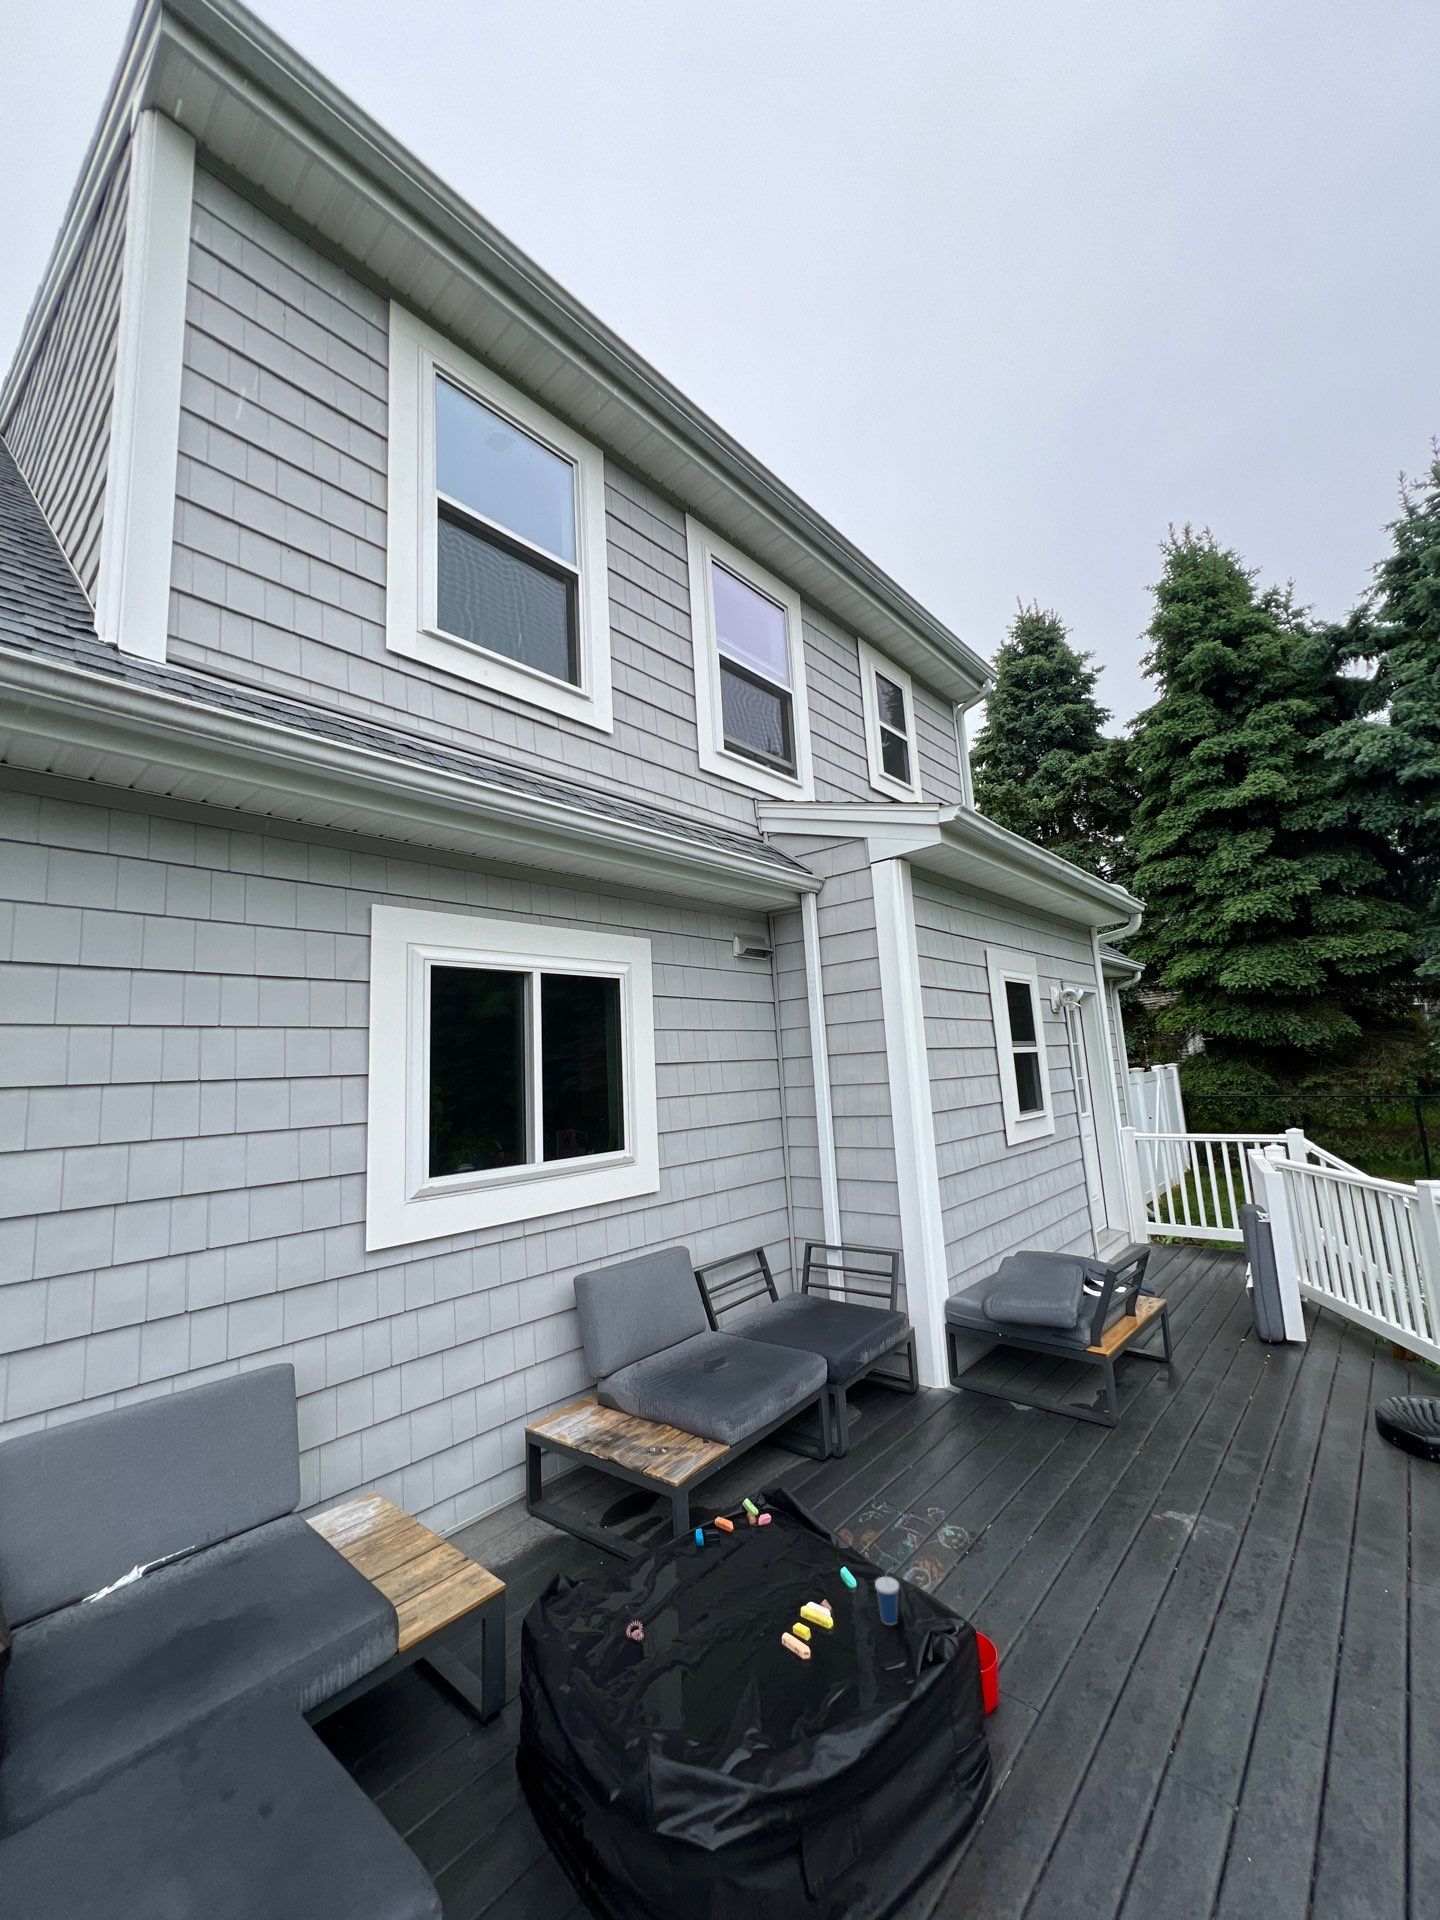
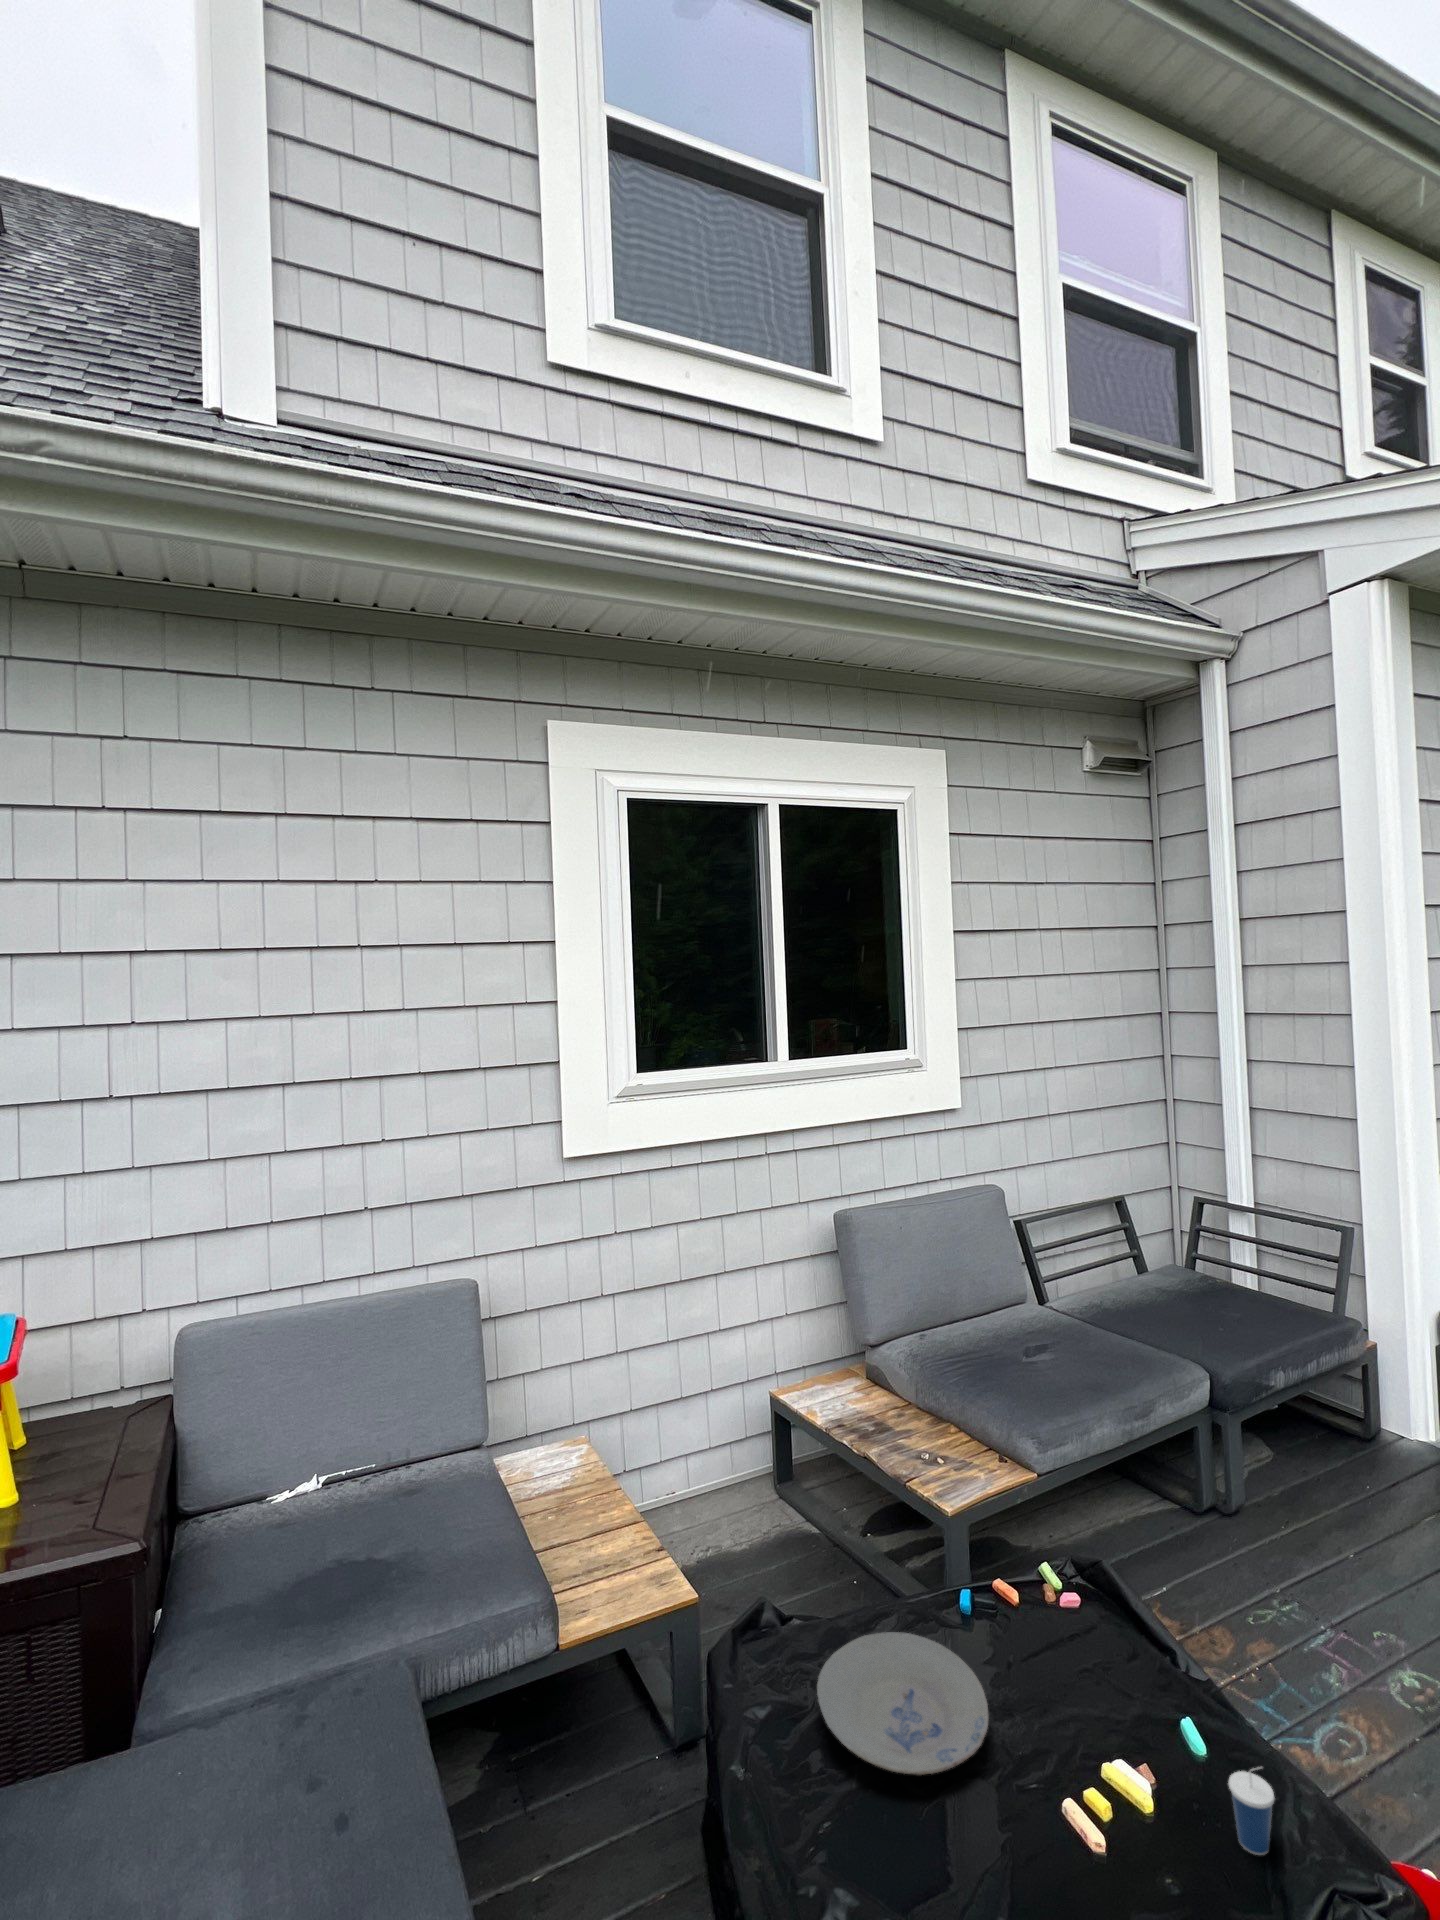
bowl: none [619,1557,735,1643] -> present [817,1632,988,1775]

